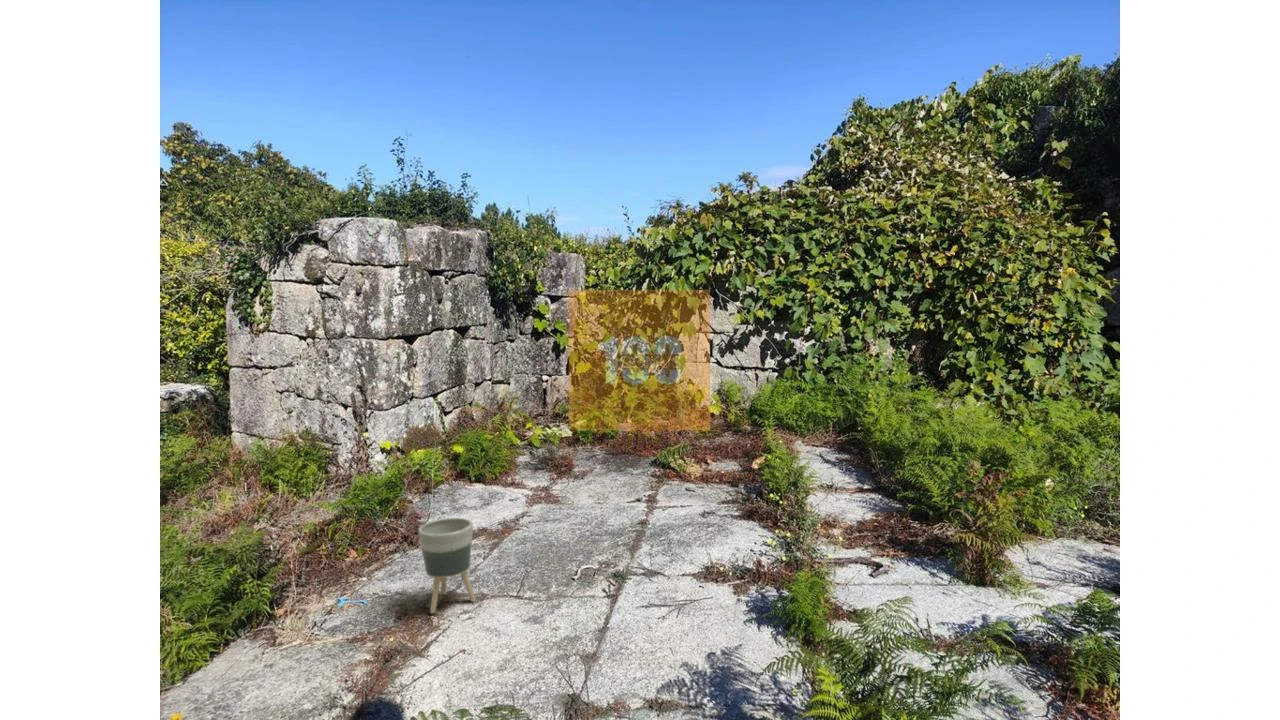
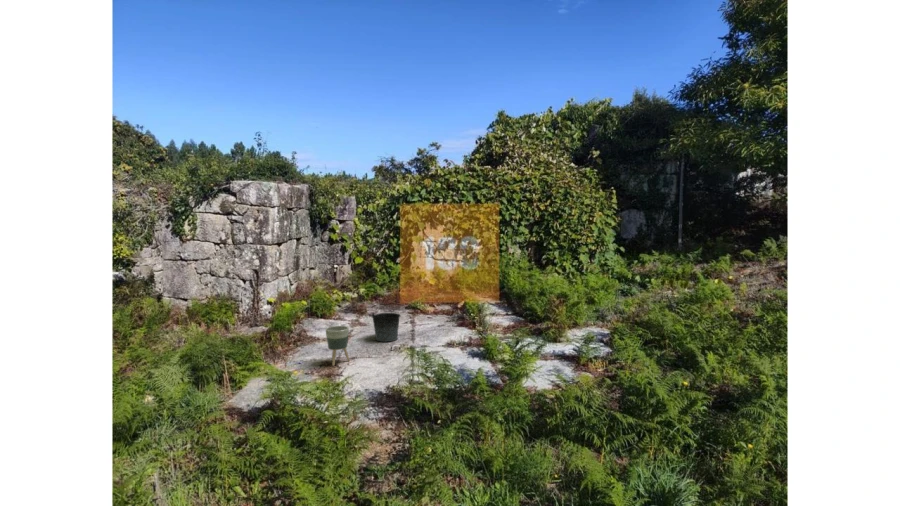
bucket: none [549,481,612,548] -> present [370,313,400,342]

